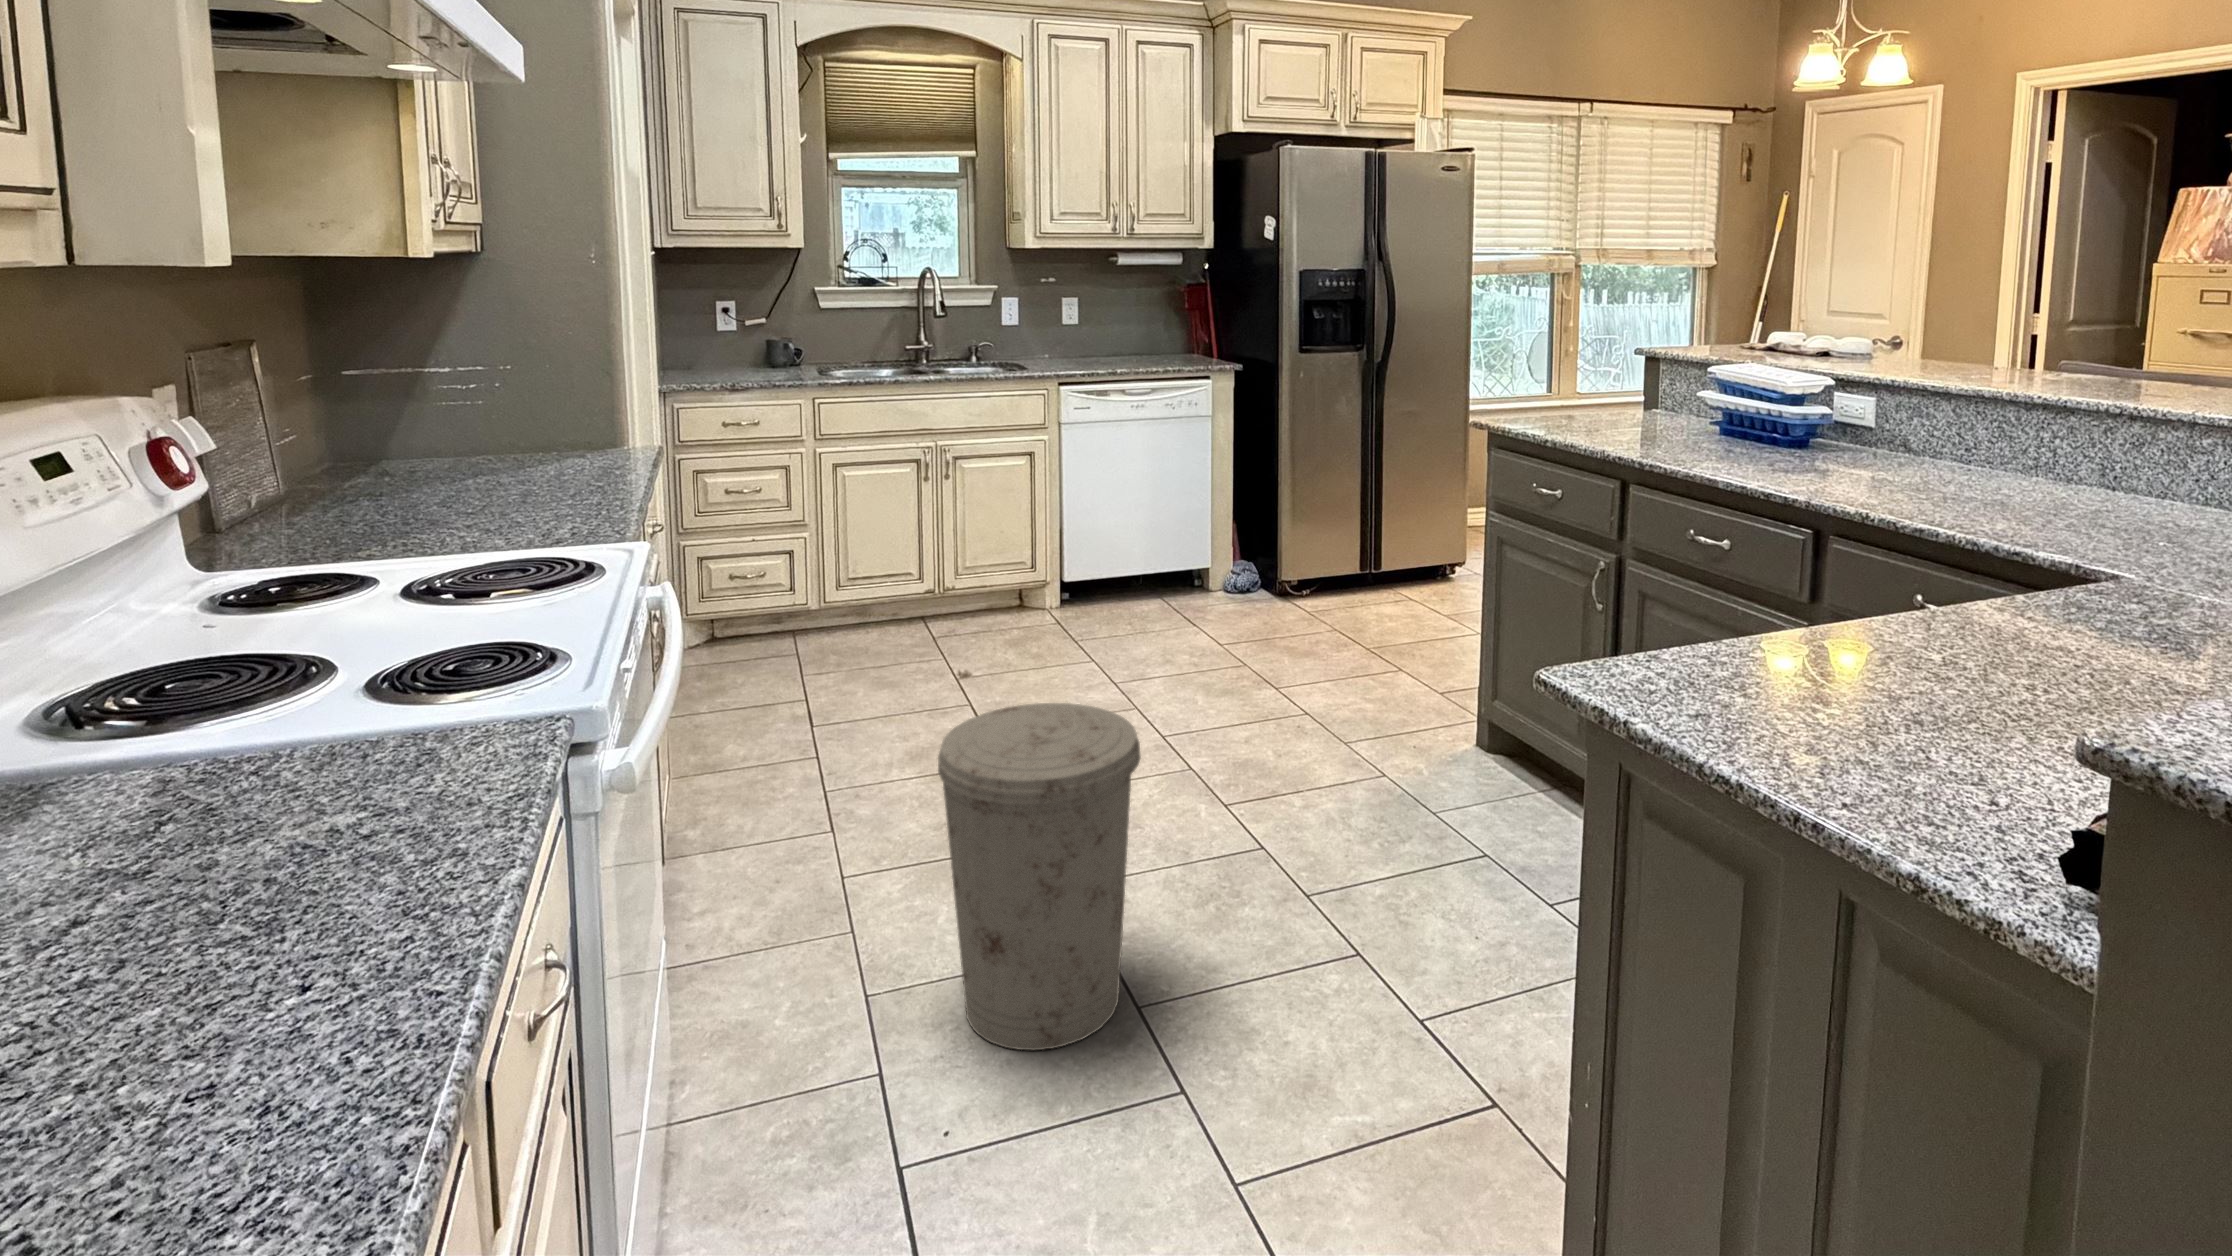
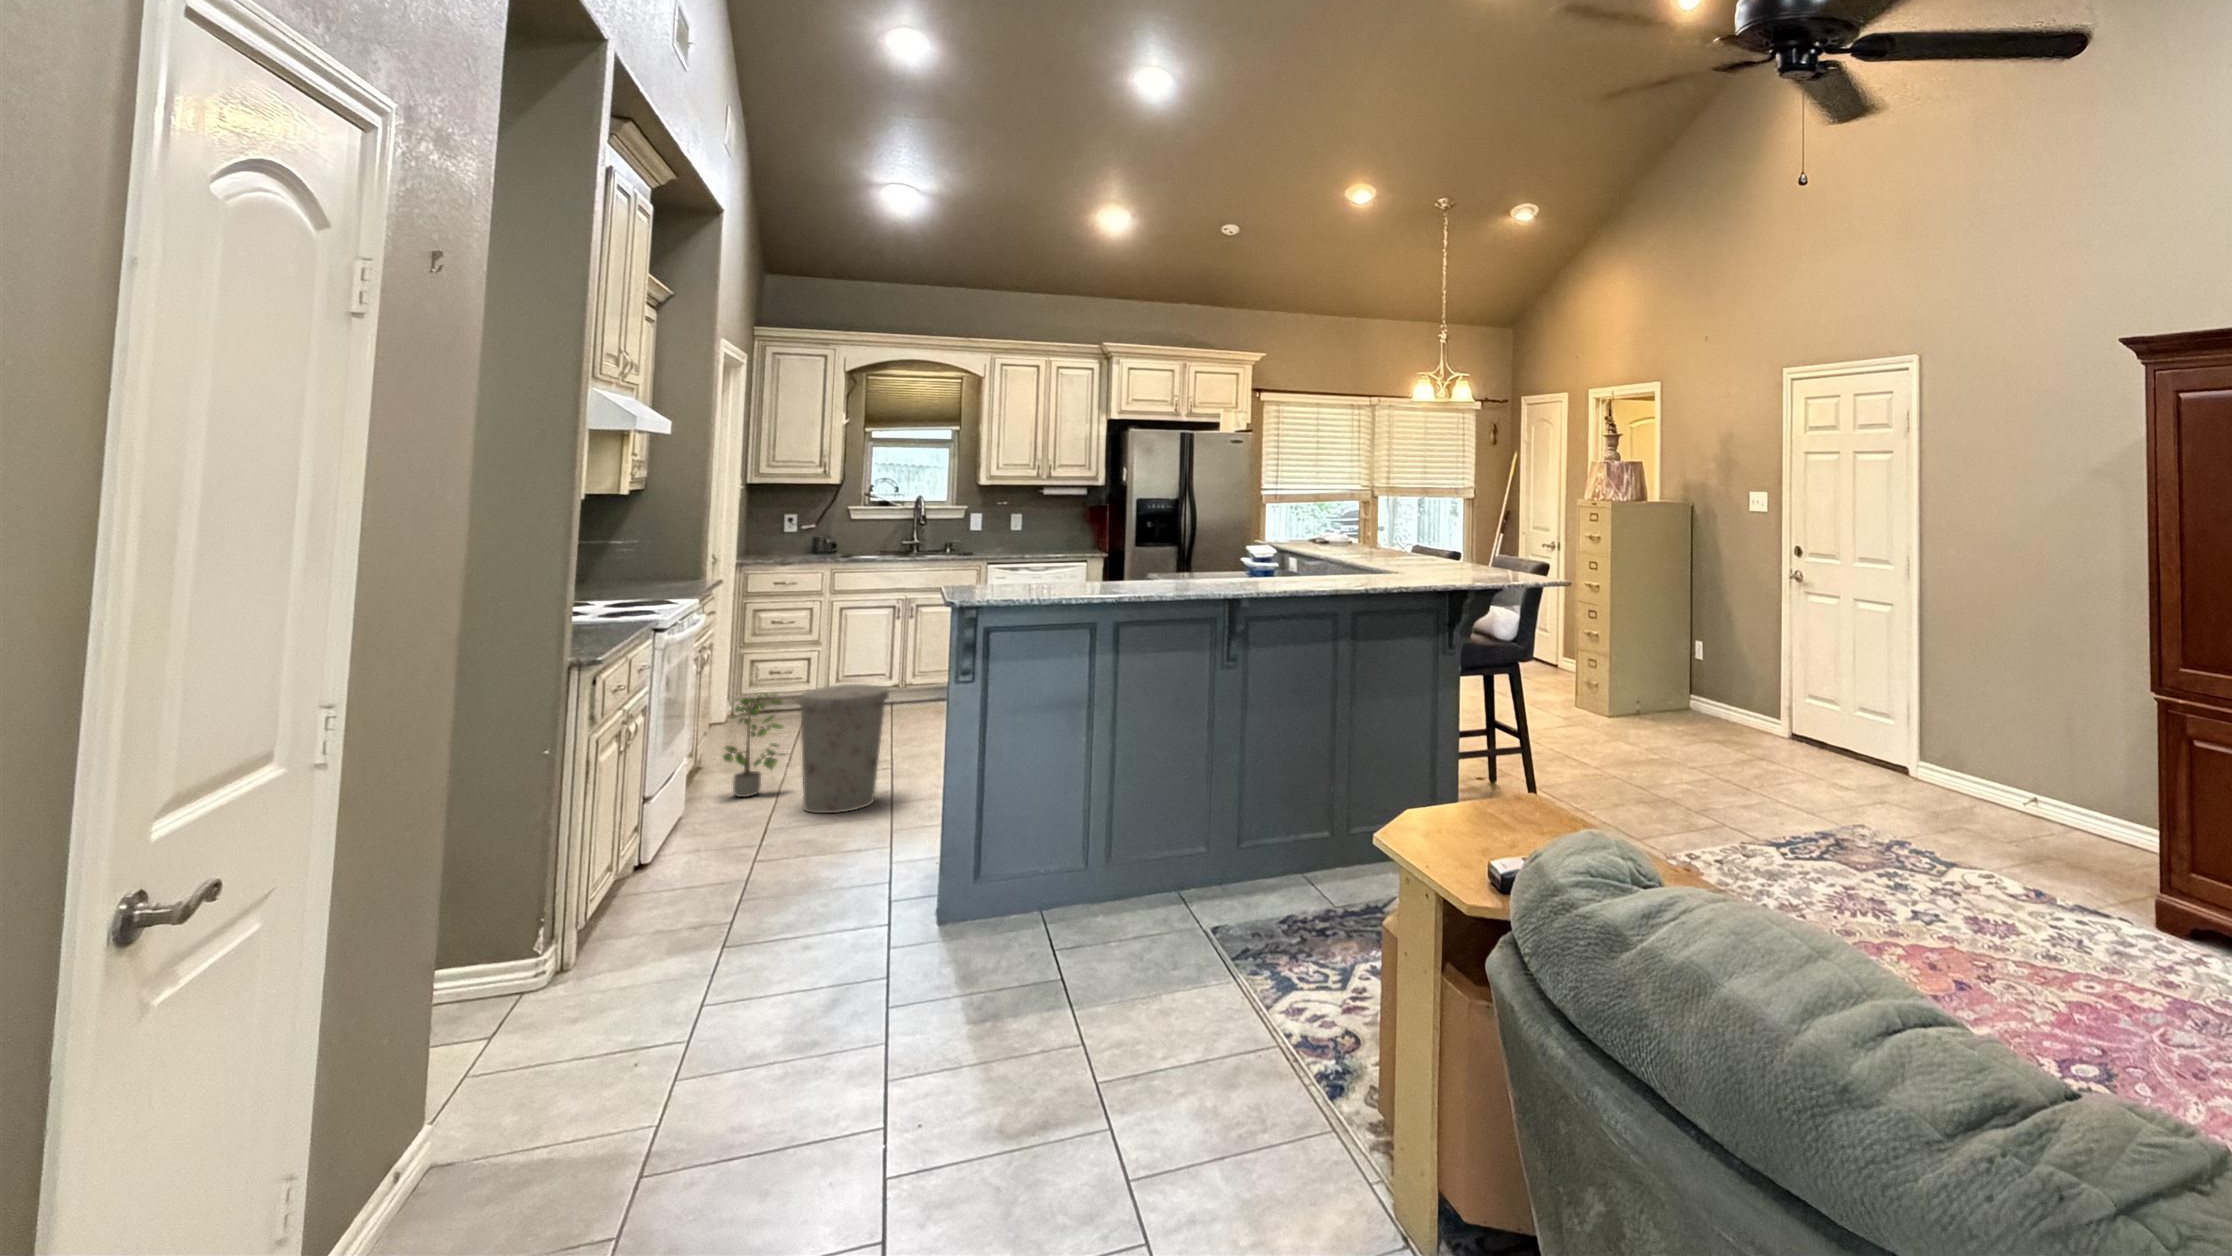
potted plant: none [746,713,898,962] -> present [723,694,784,797]

